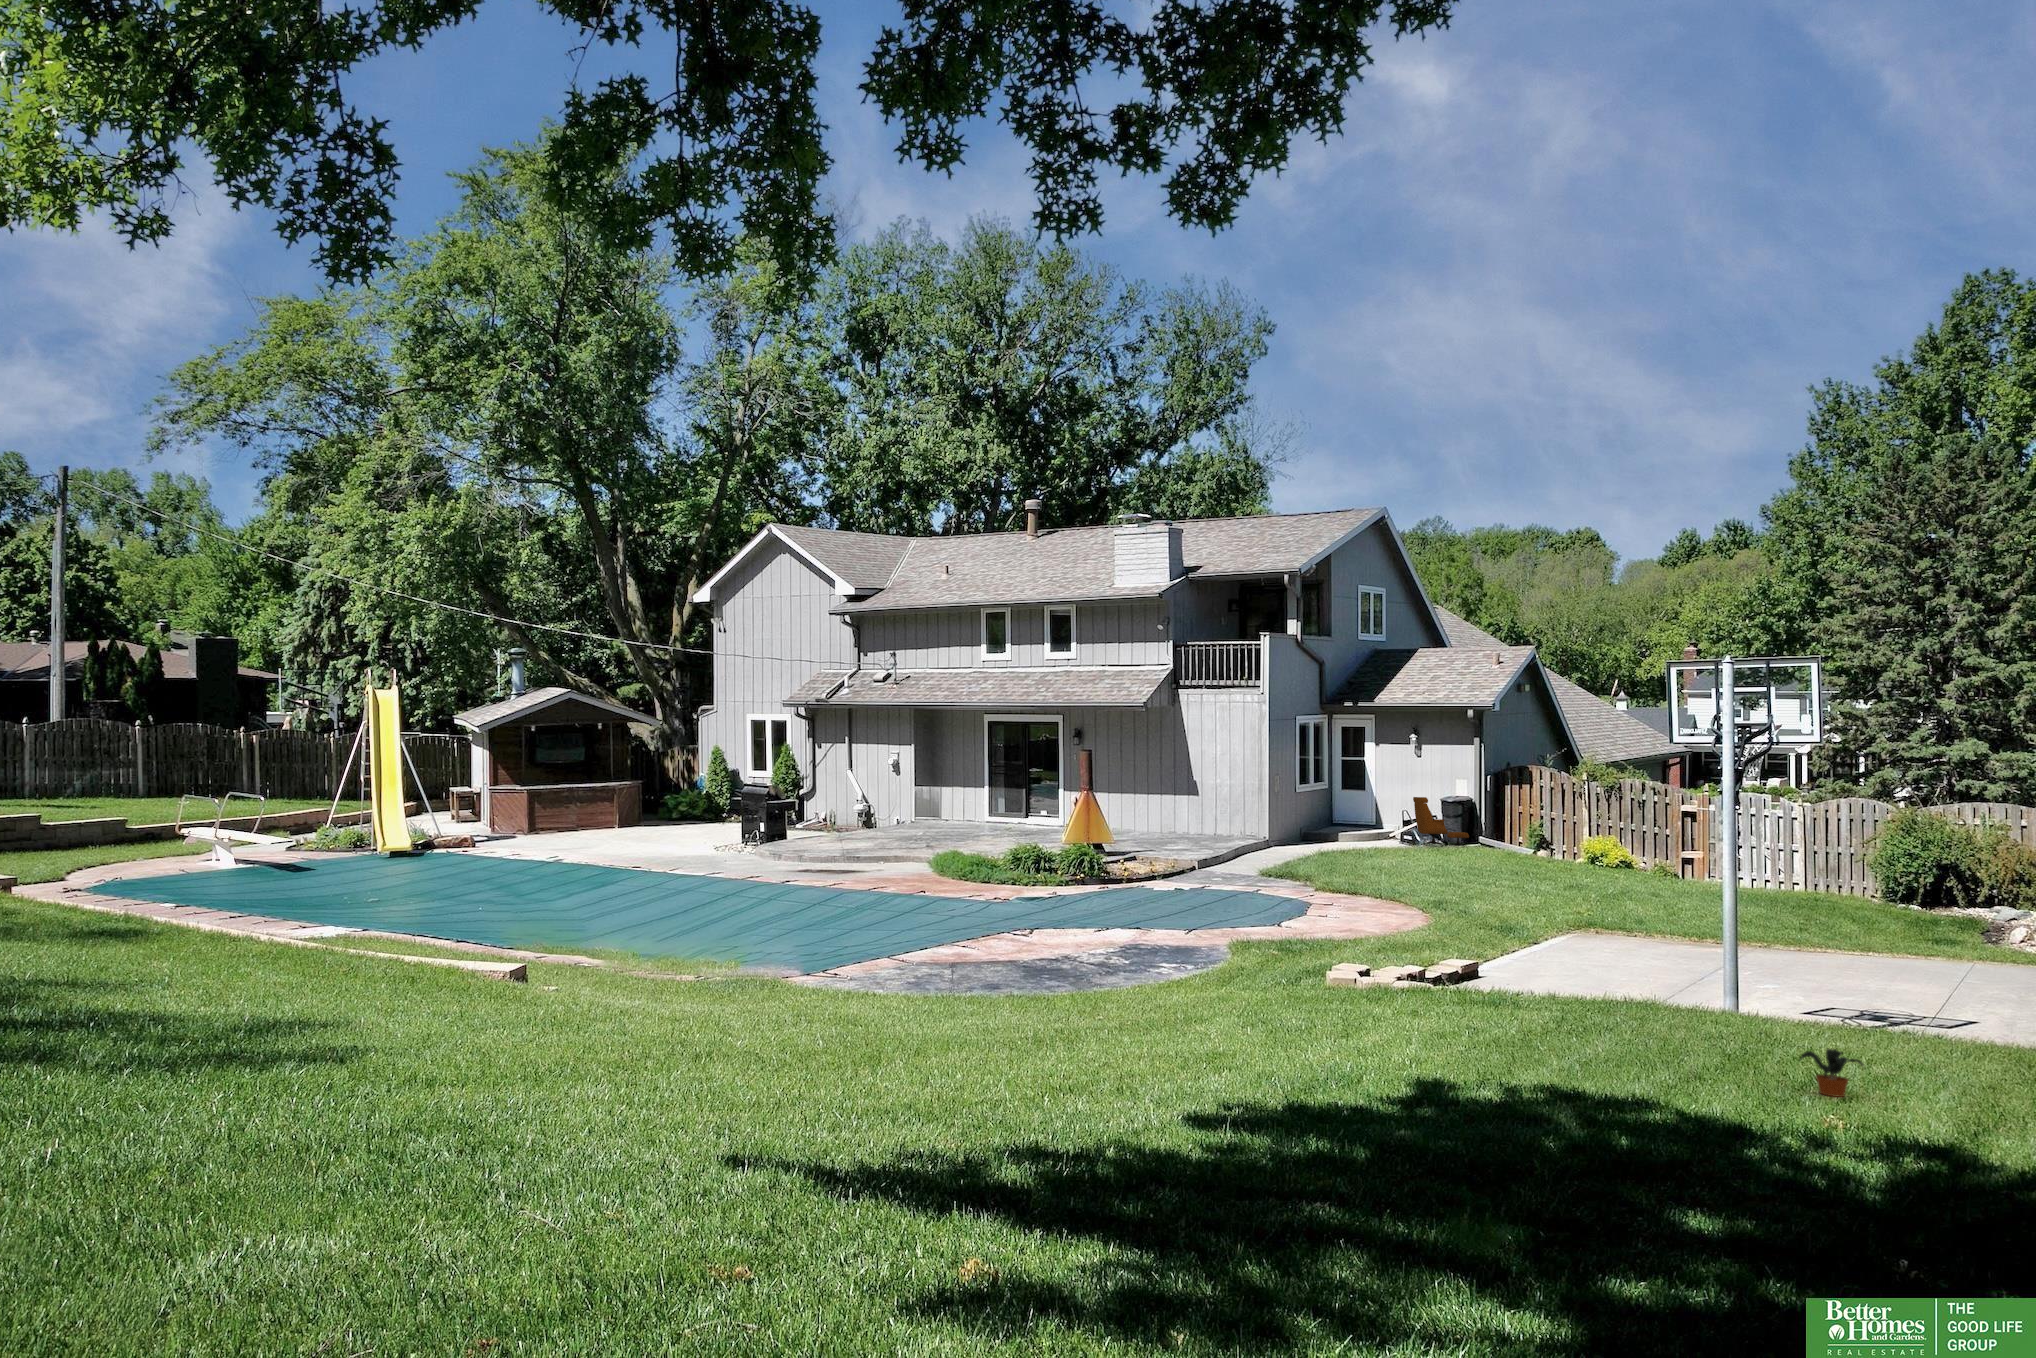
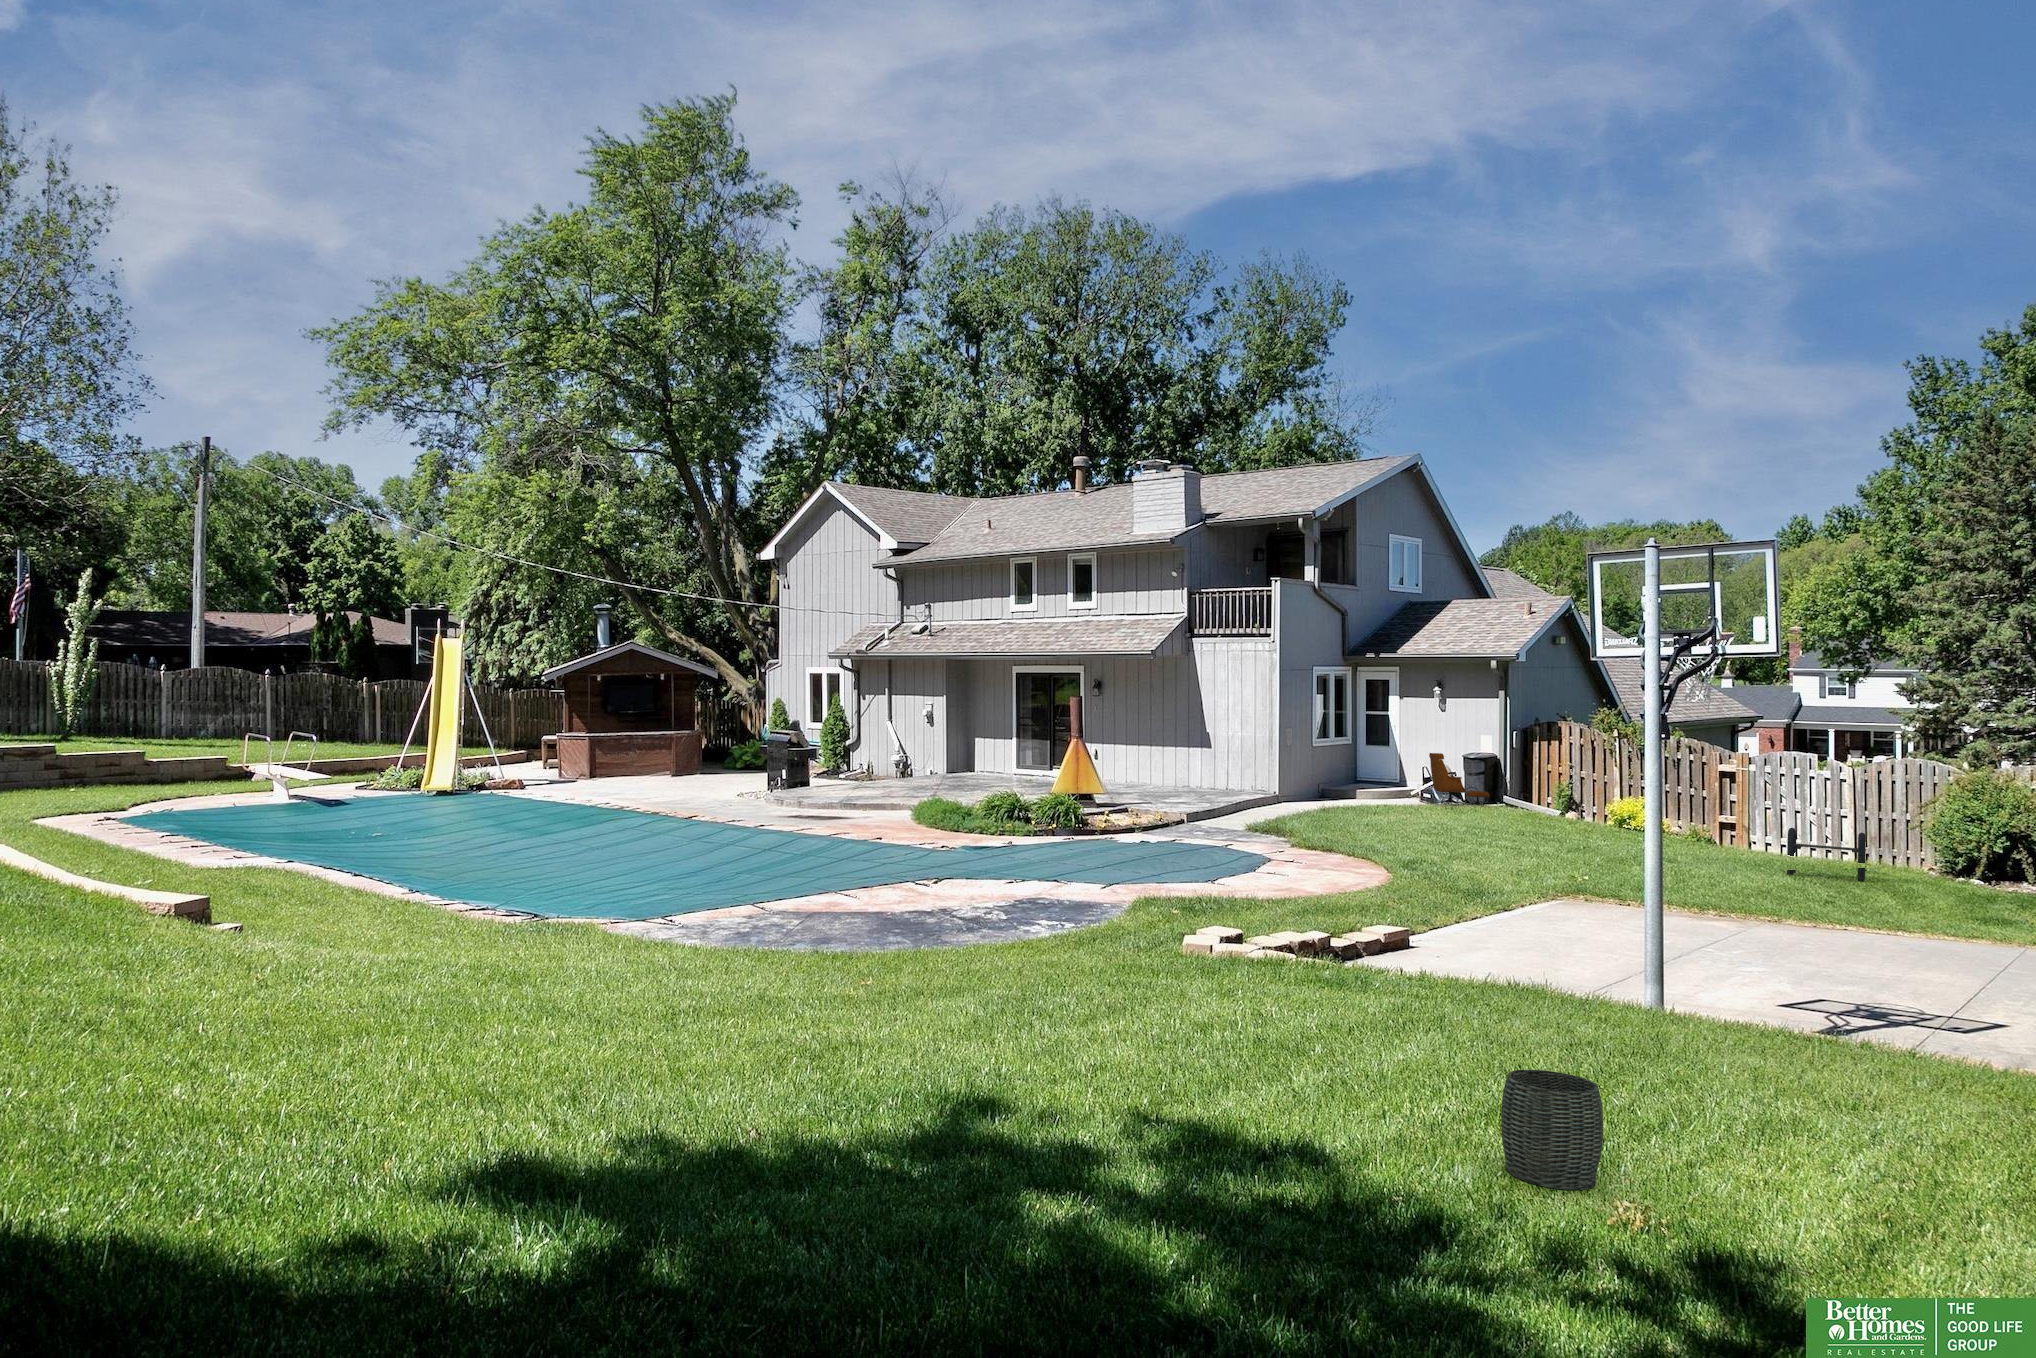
bench: none [1748,861,1814,907] -> present [1787,828,1866,881]
woven basket: none [1713,1031,1777,1099] -> present [1501,1070,1603,1190]
potted plant: present [1800,1049,1864,1097] -> none [1648,1105,1758,1191]

